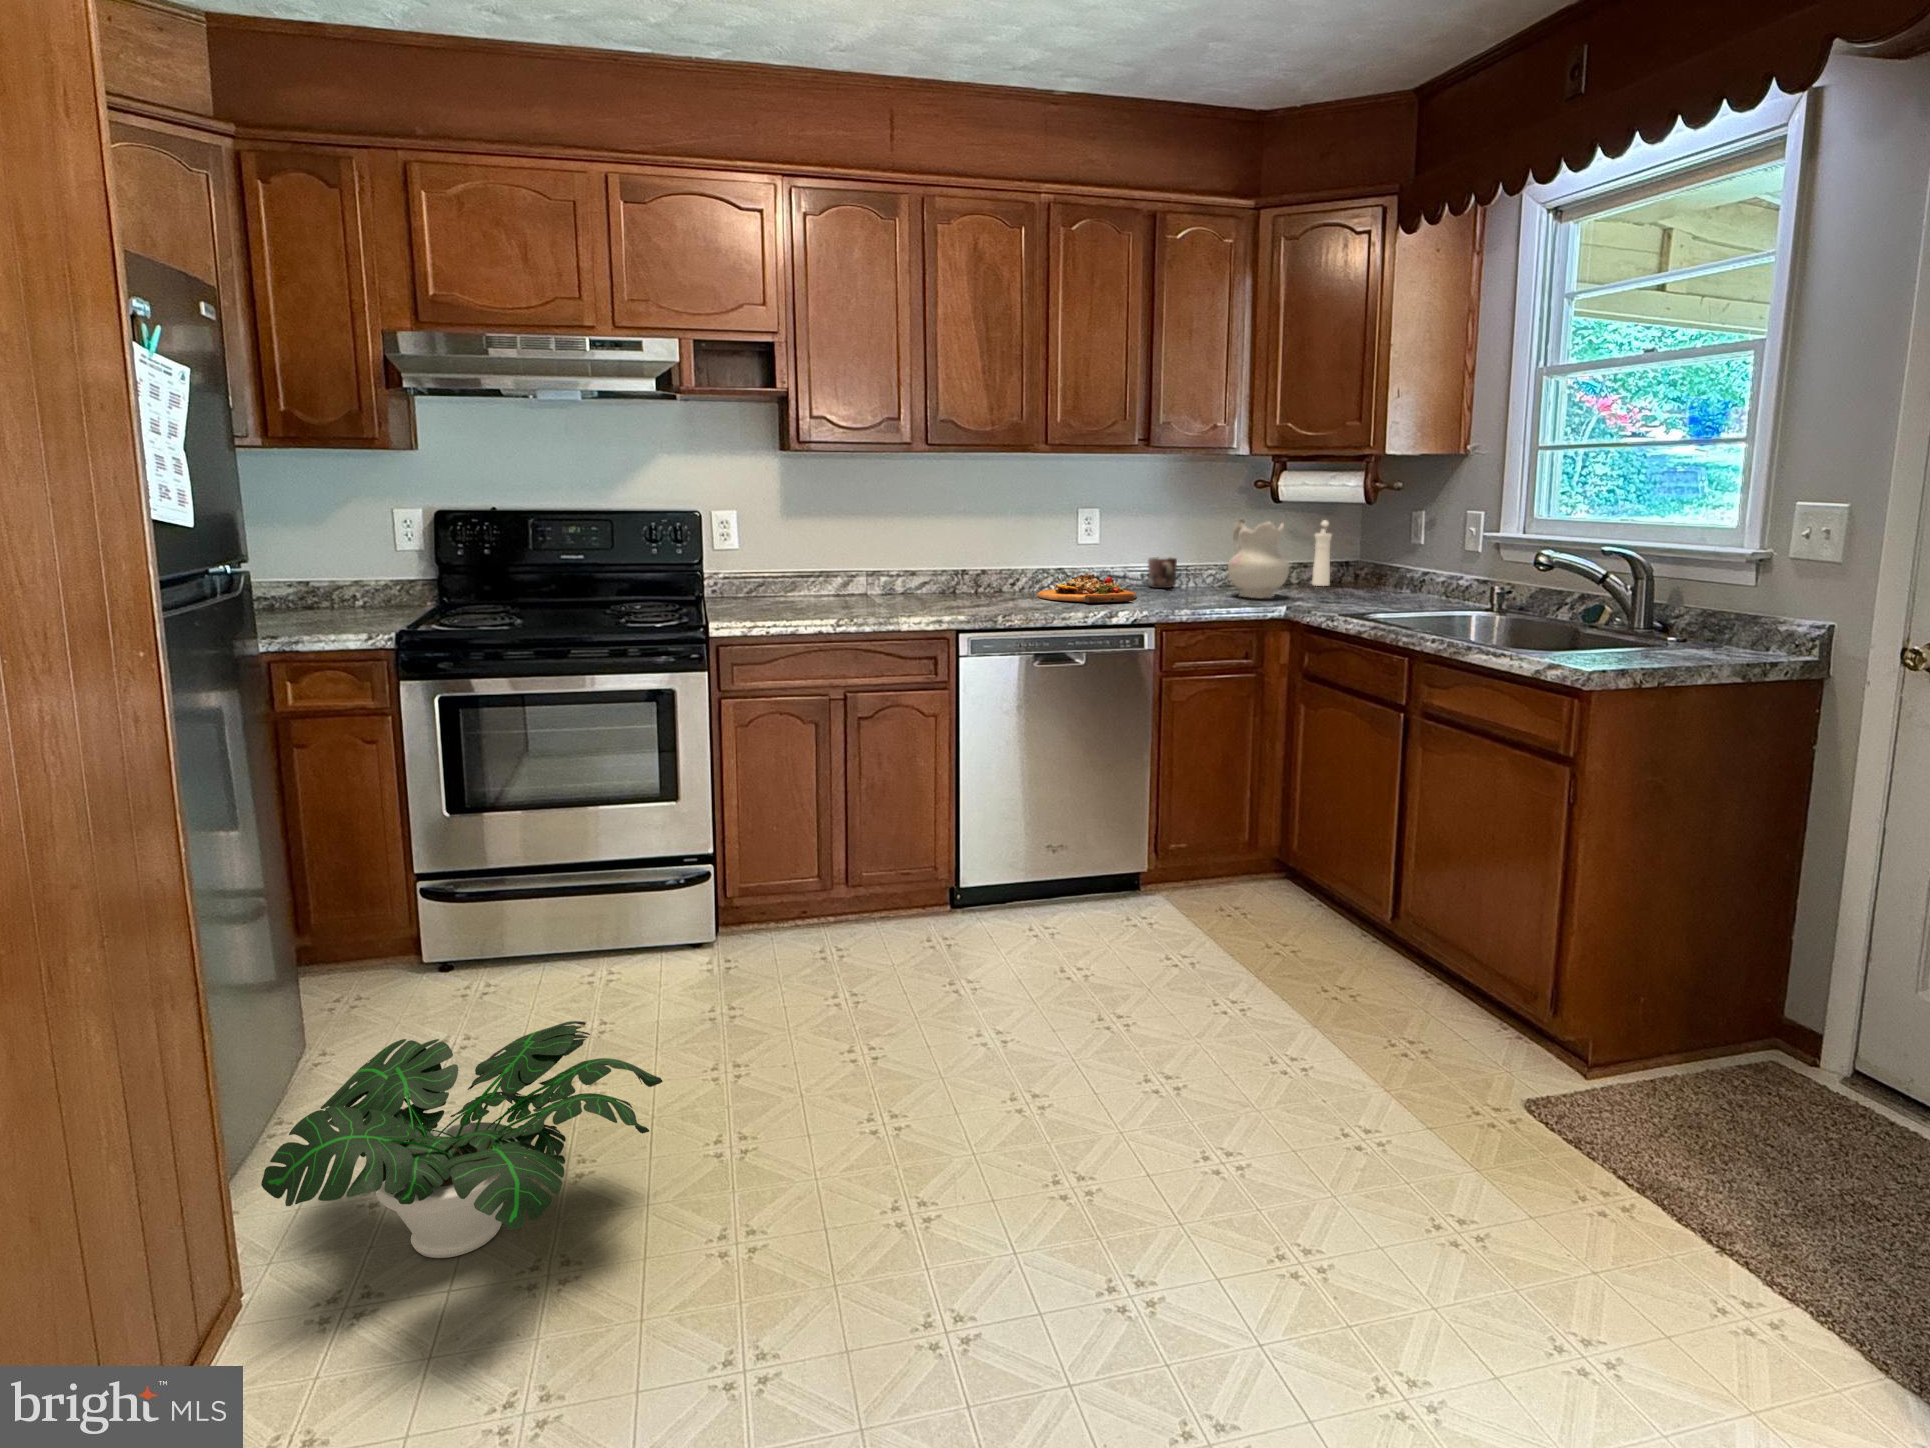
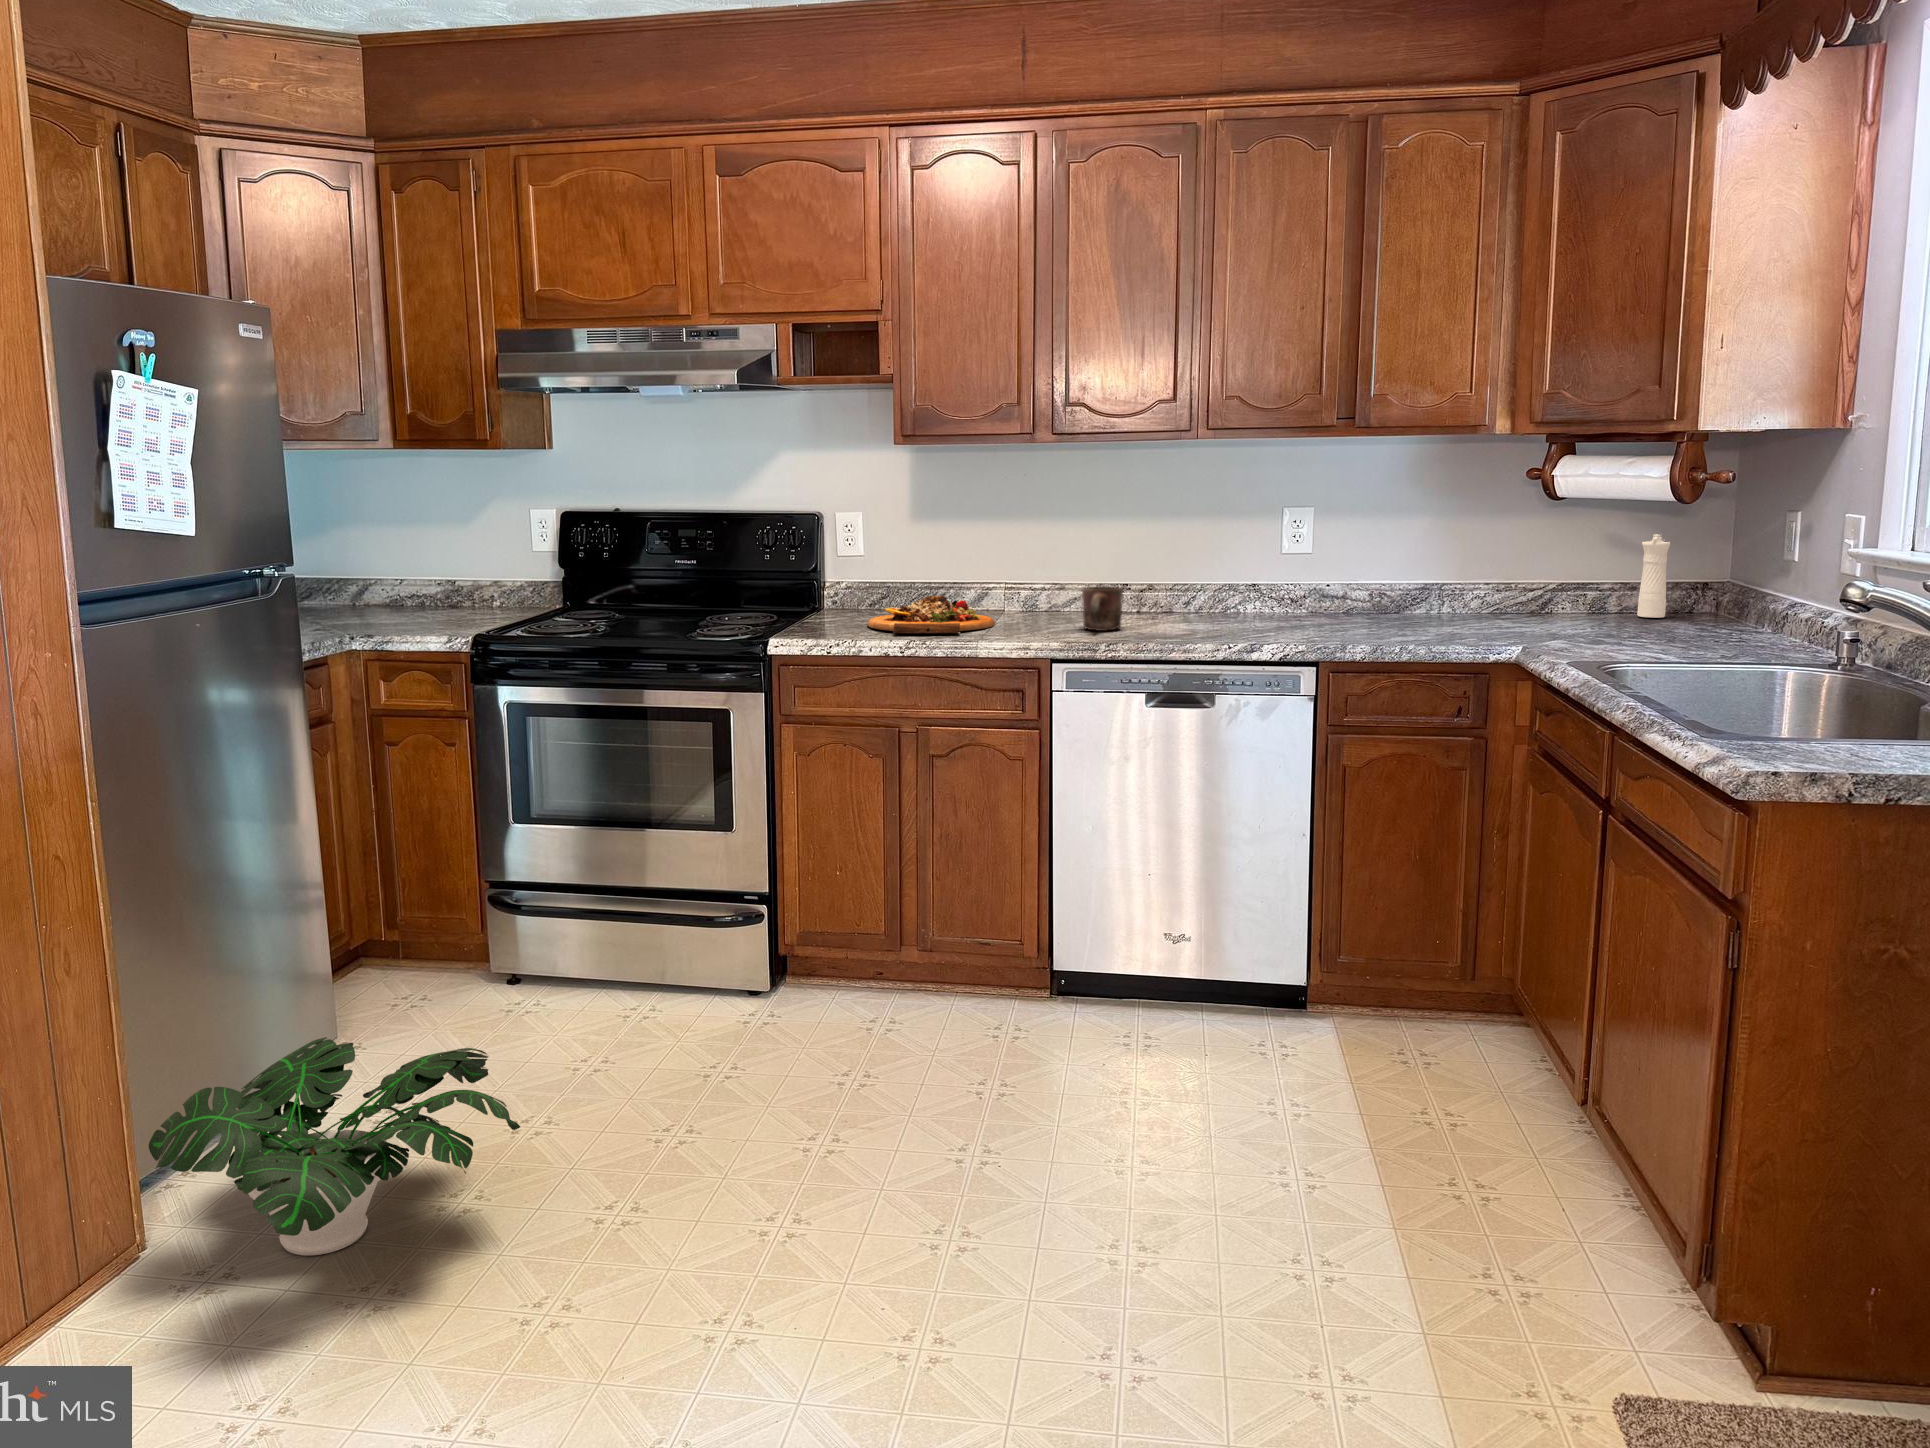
ceramic pitcher: present [1228,518,1289,598] -> none [1471,520,1563,633]
mug: present [1148,557,1177,588] -> present [1082,586,1123,631]
cutting board: present [1037,574,1137,603] -> present [867,596,995,633]

